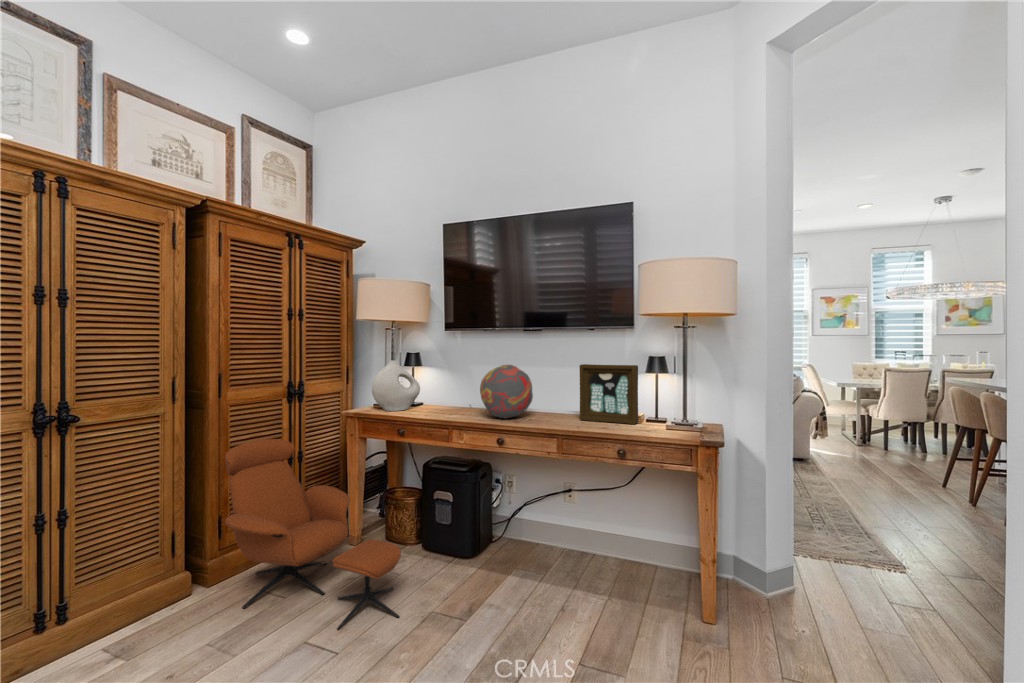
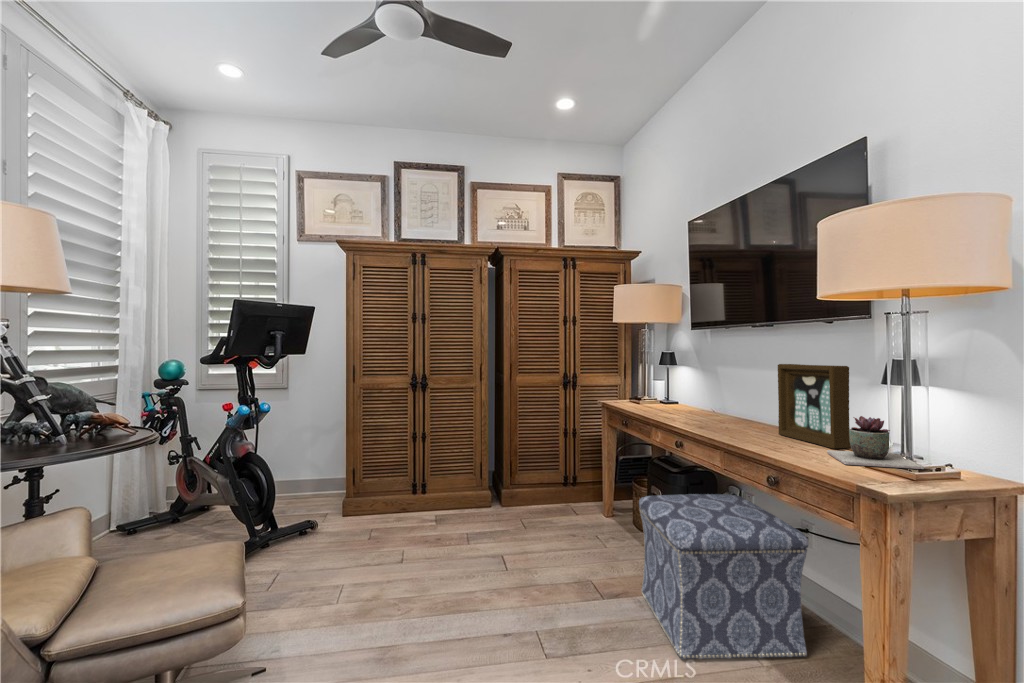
vase: present [372,360,420,411] -> none [617,358,664,405]
decorative orb: present [480,365,533,418] -> none [675,363,738,422]
succulent plant: none [643,399,698,433] -> present [827,416,924,469]
lounge chair: present [225,439,401,630] -> none [493,414,587,572]
ottoman: none [488,477,623,628] -> present [639,494,809,660]

